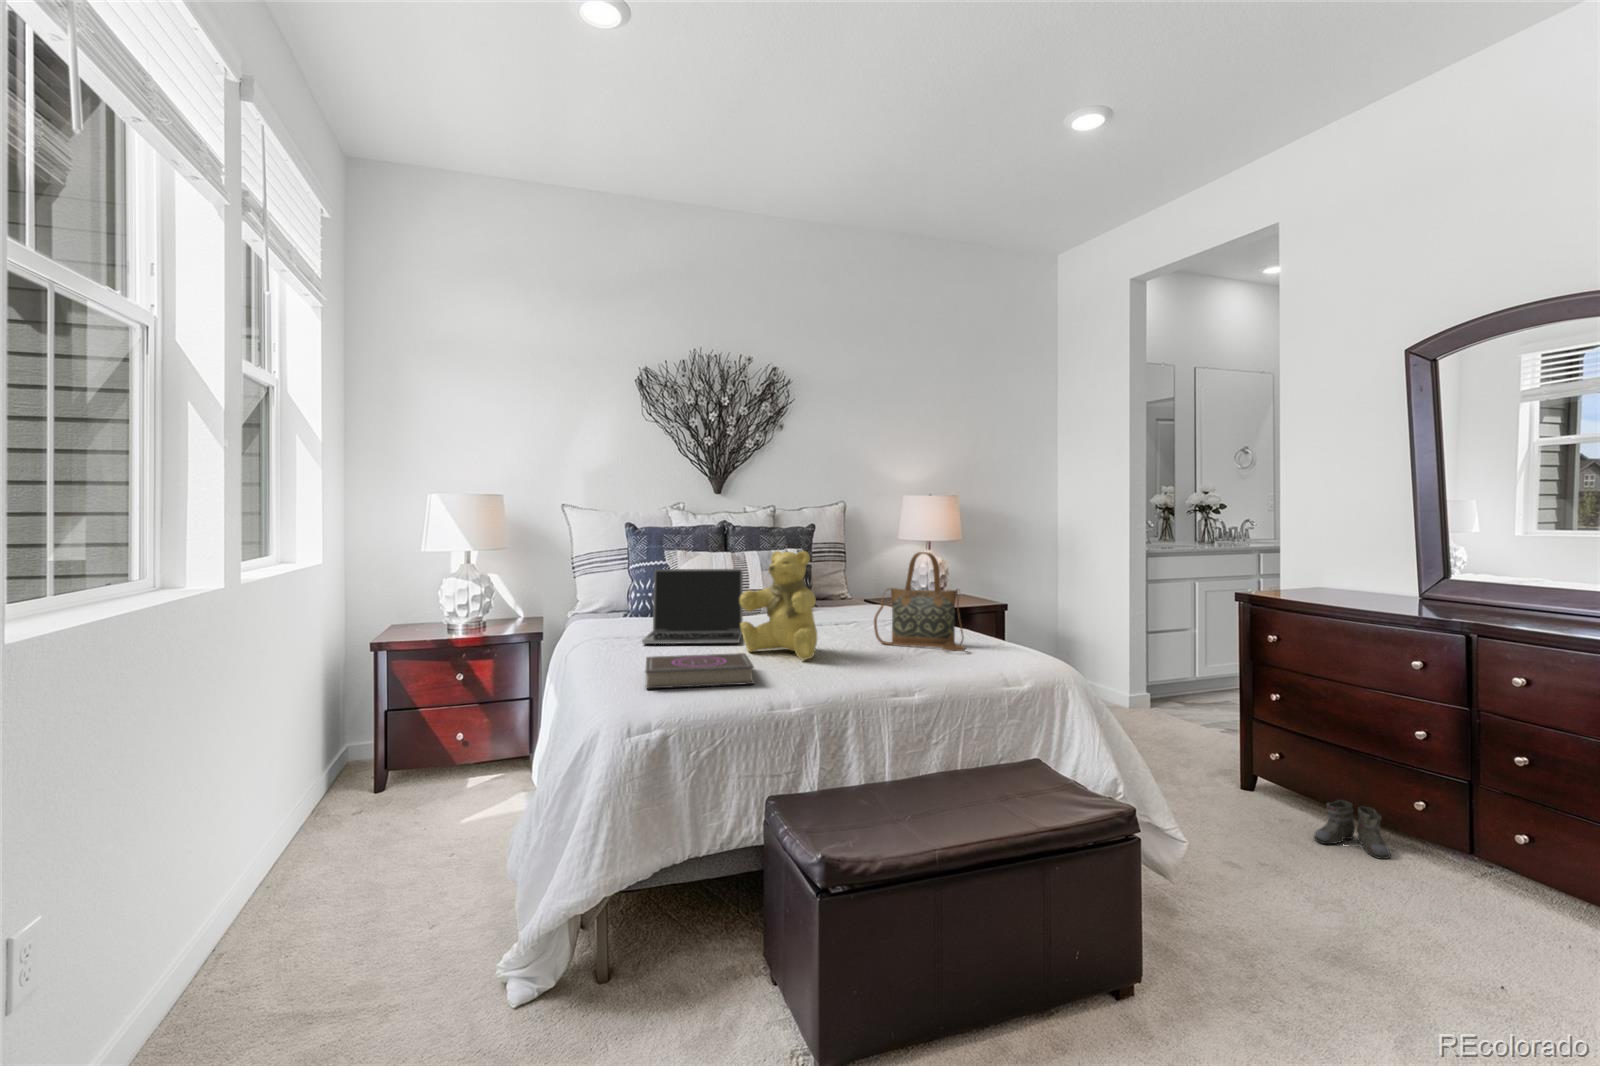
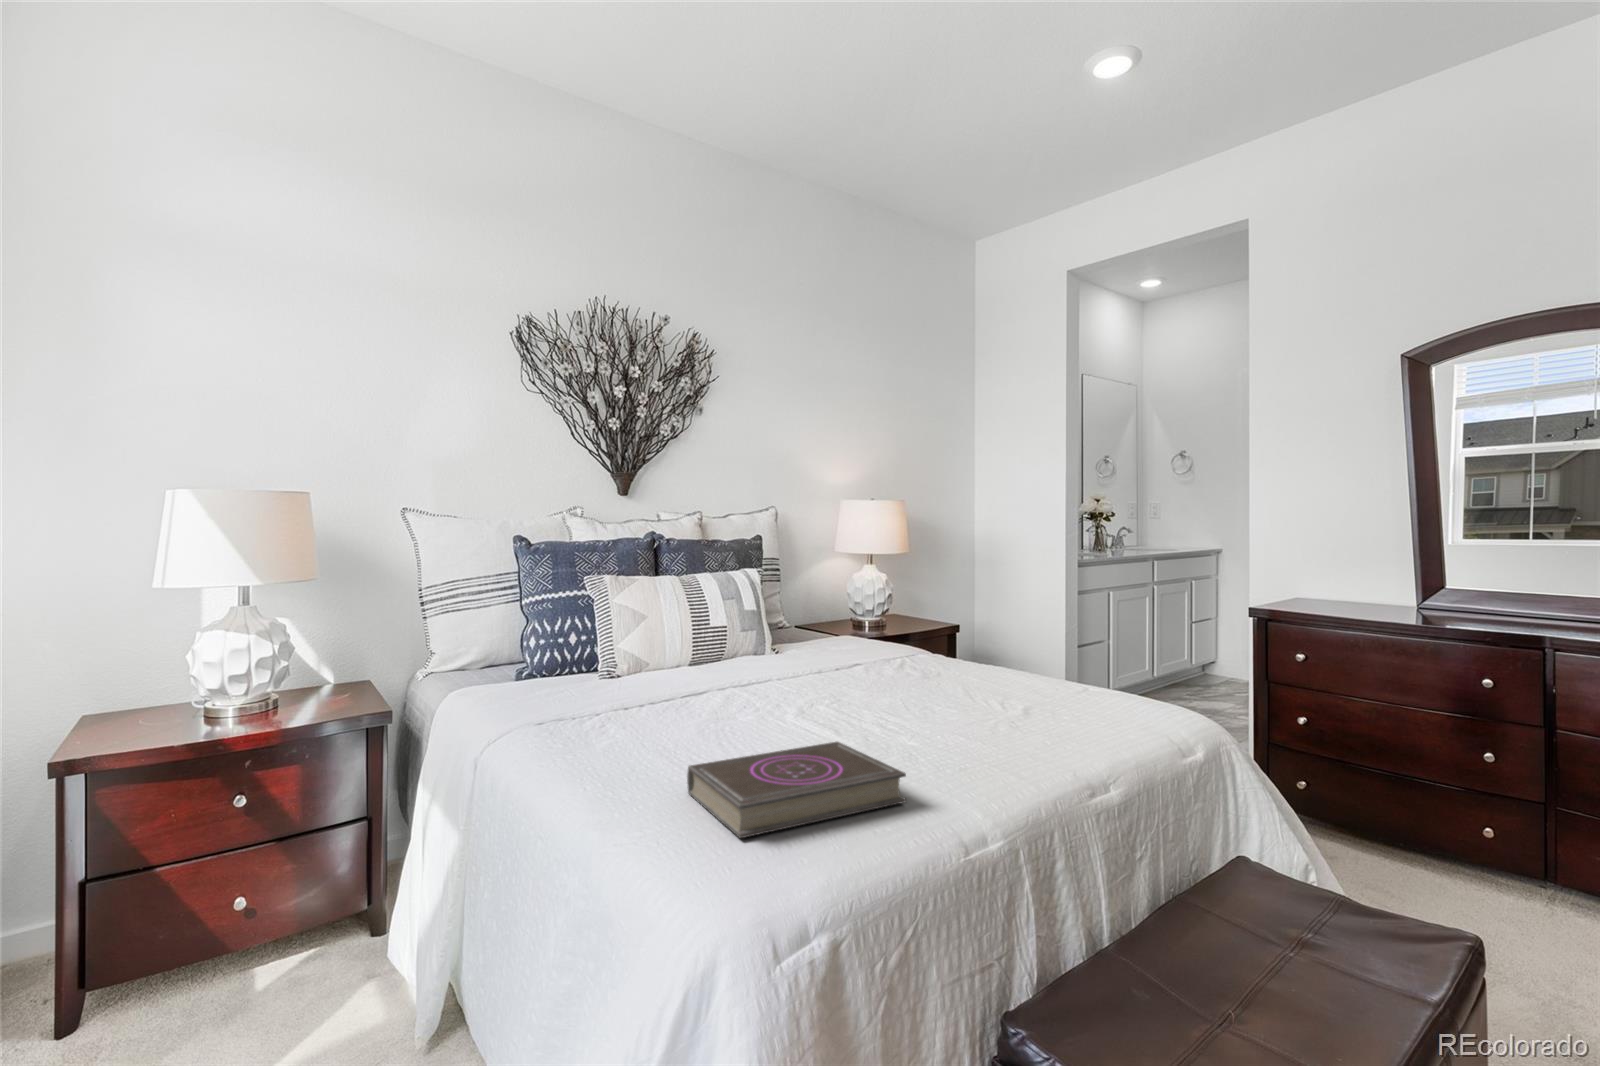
teddy bear: present [740,551,817,660] -> none [780,573,920,740]
handbag: present [874,552,965,651] -> none [934,571,1077,706]
laptop: present [642,569,743,644] -> none [599,600,761,727]
boots: present [1314,800,1391,859] -> none [1395,841,1501,909]

